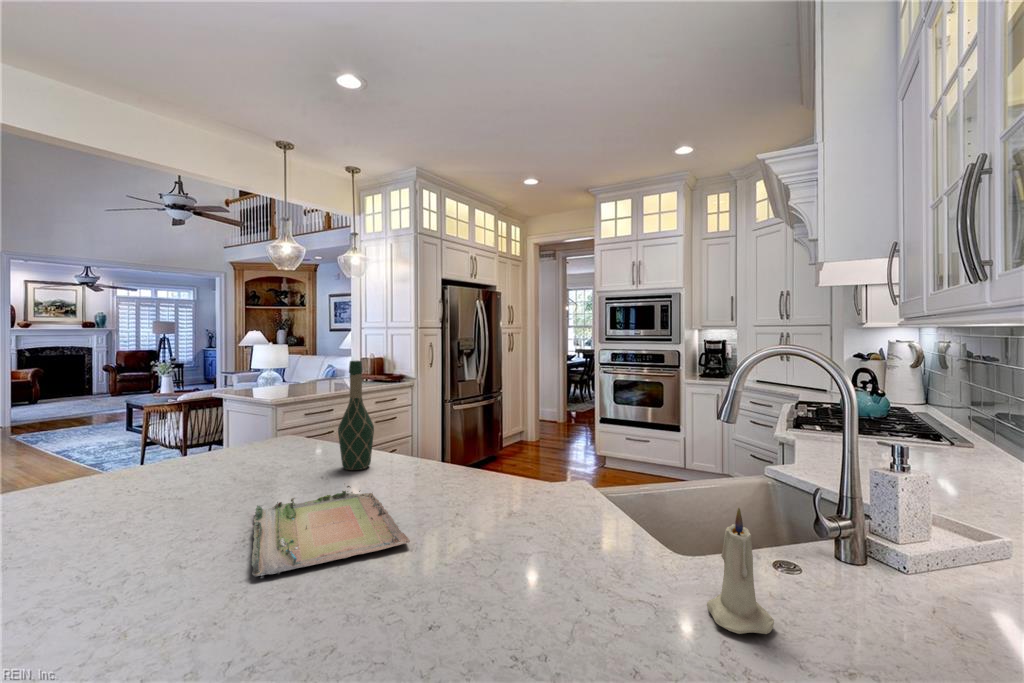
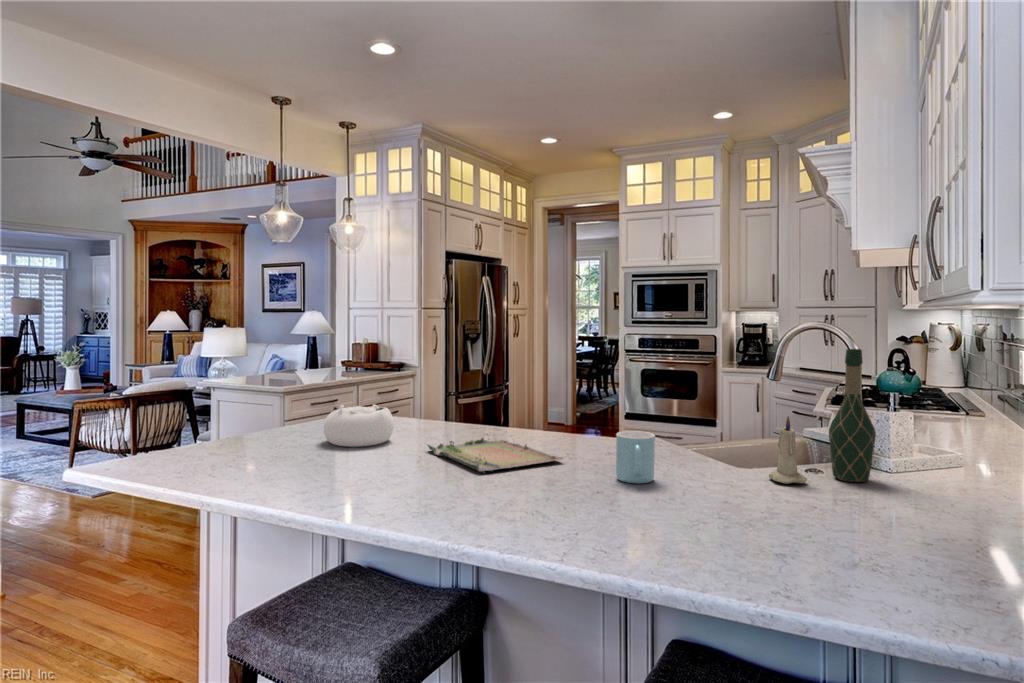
wine bottle: present [338,361,374,470] -> present [829,349,876,482]
decorative bowl: none [149,442,249,502] -> present [324,404,394,447]
mug: none [451,519,513,621] -> present [616,431,655,483]

